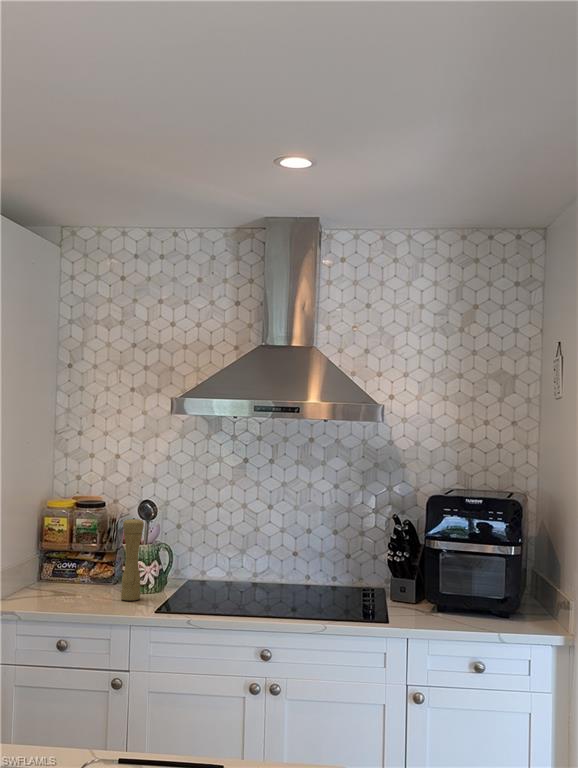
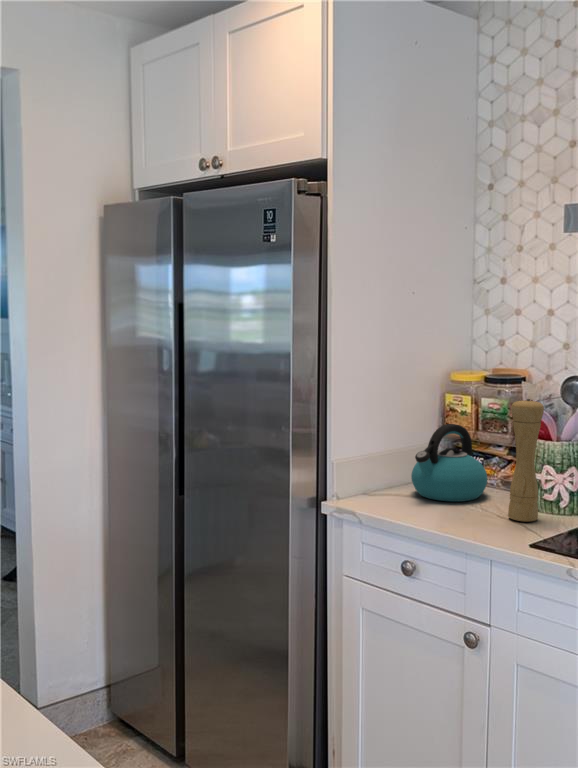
kettle: none [35,540,92,597] -> present [411,424,487,502]

